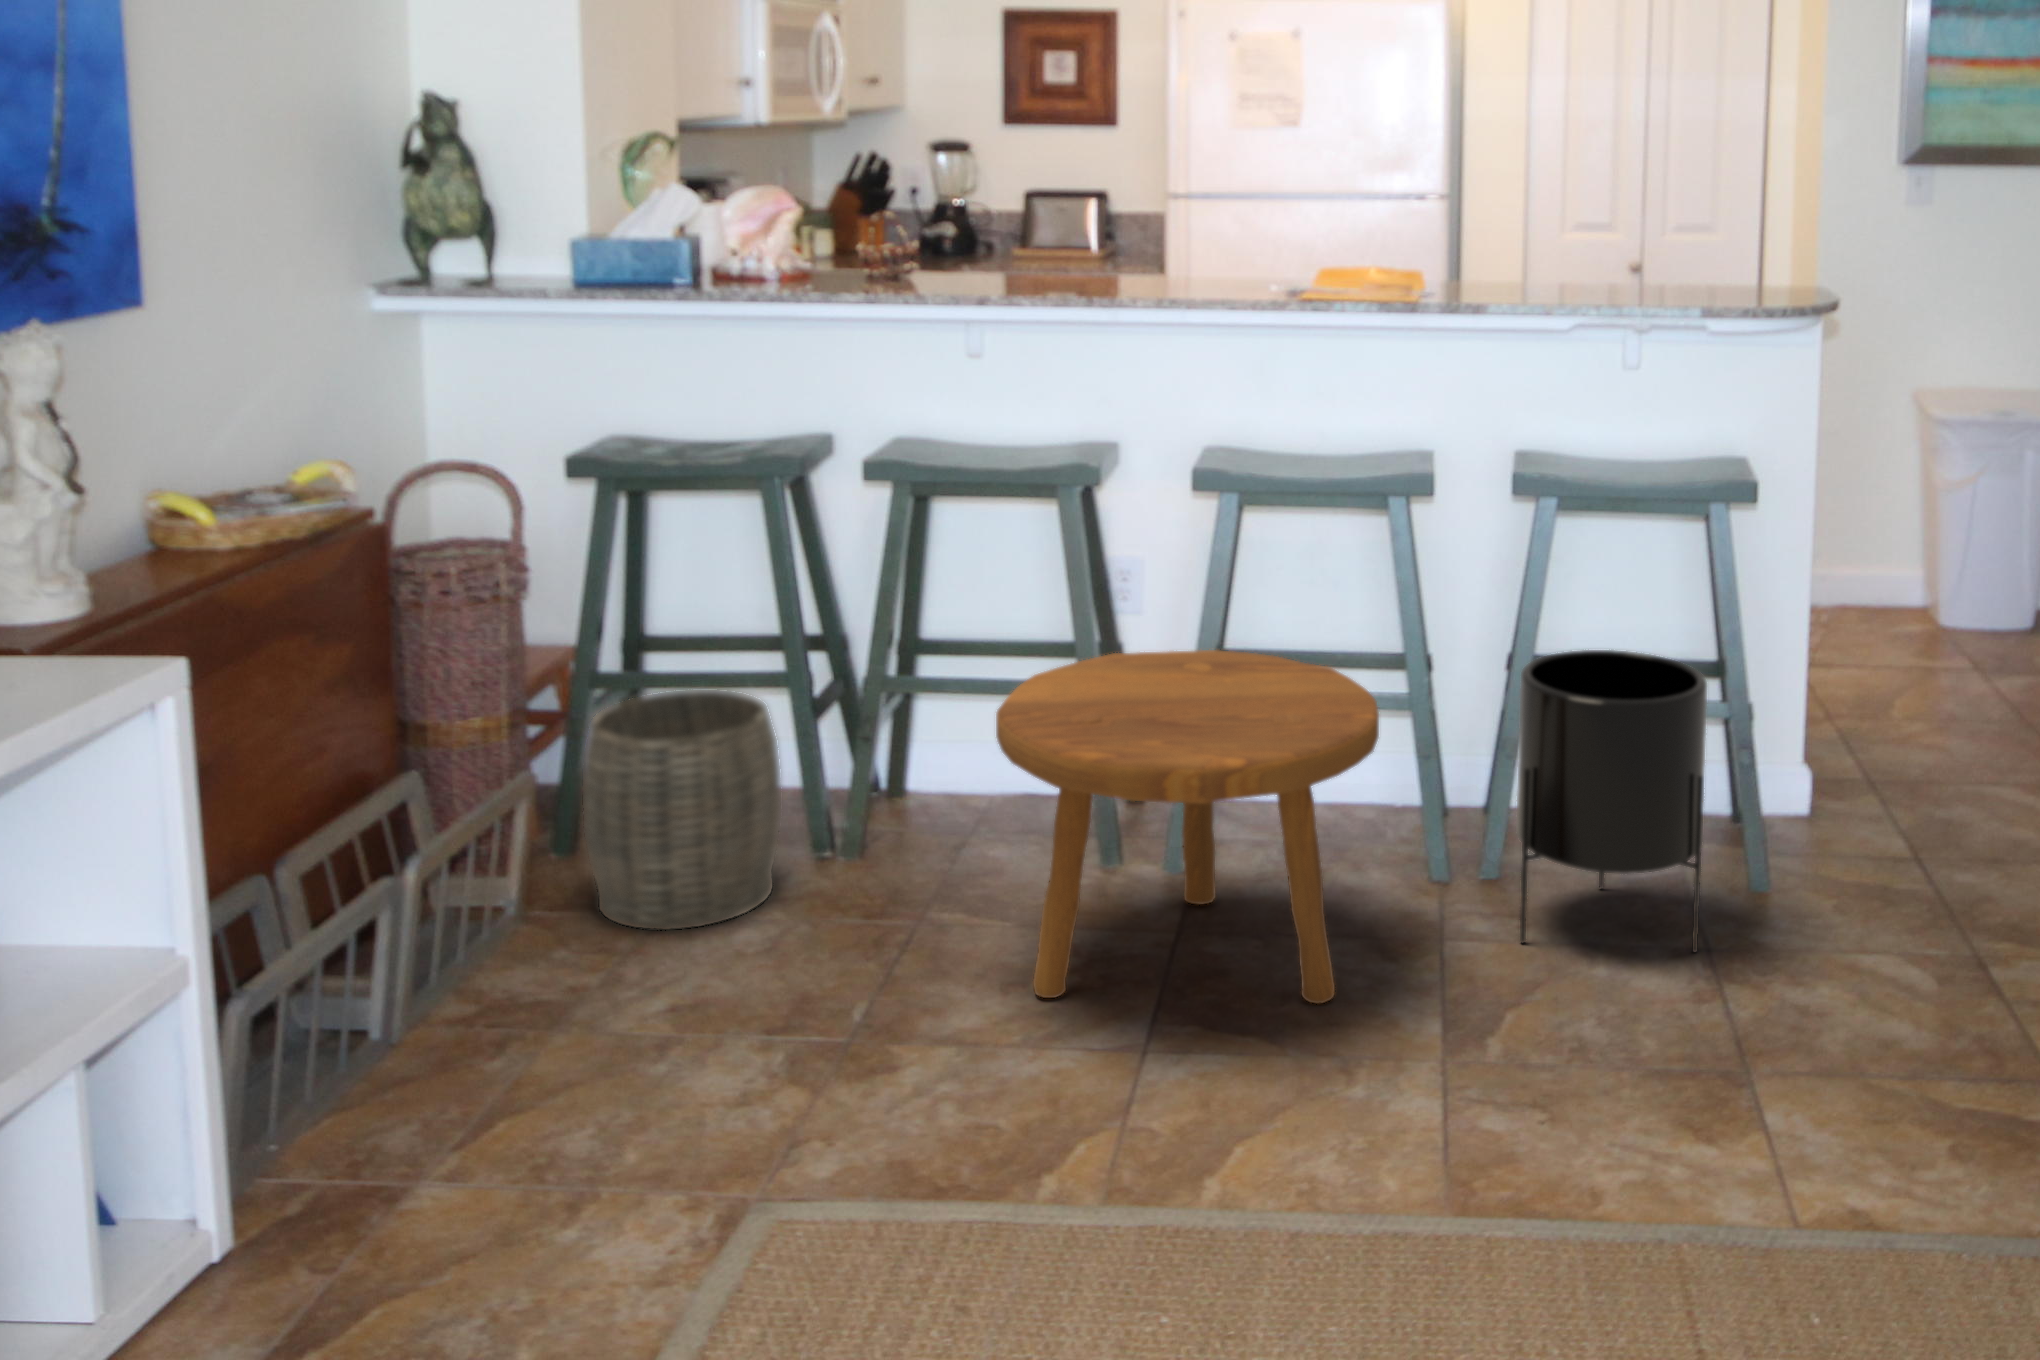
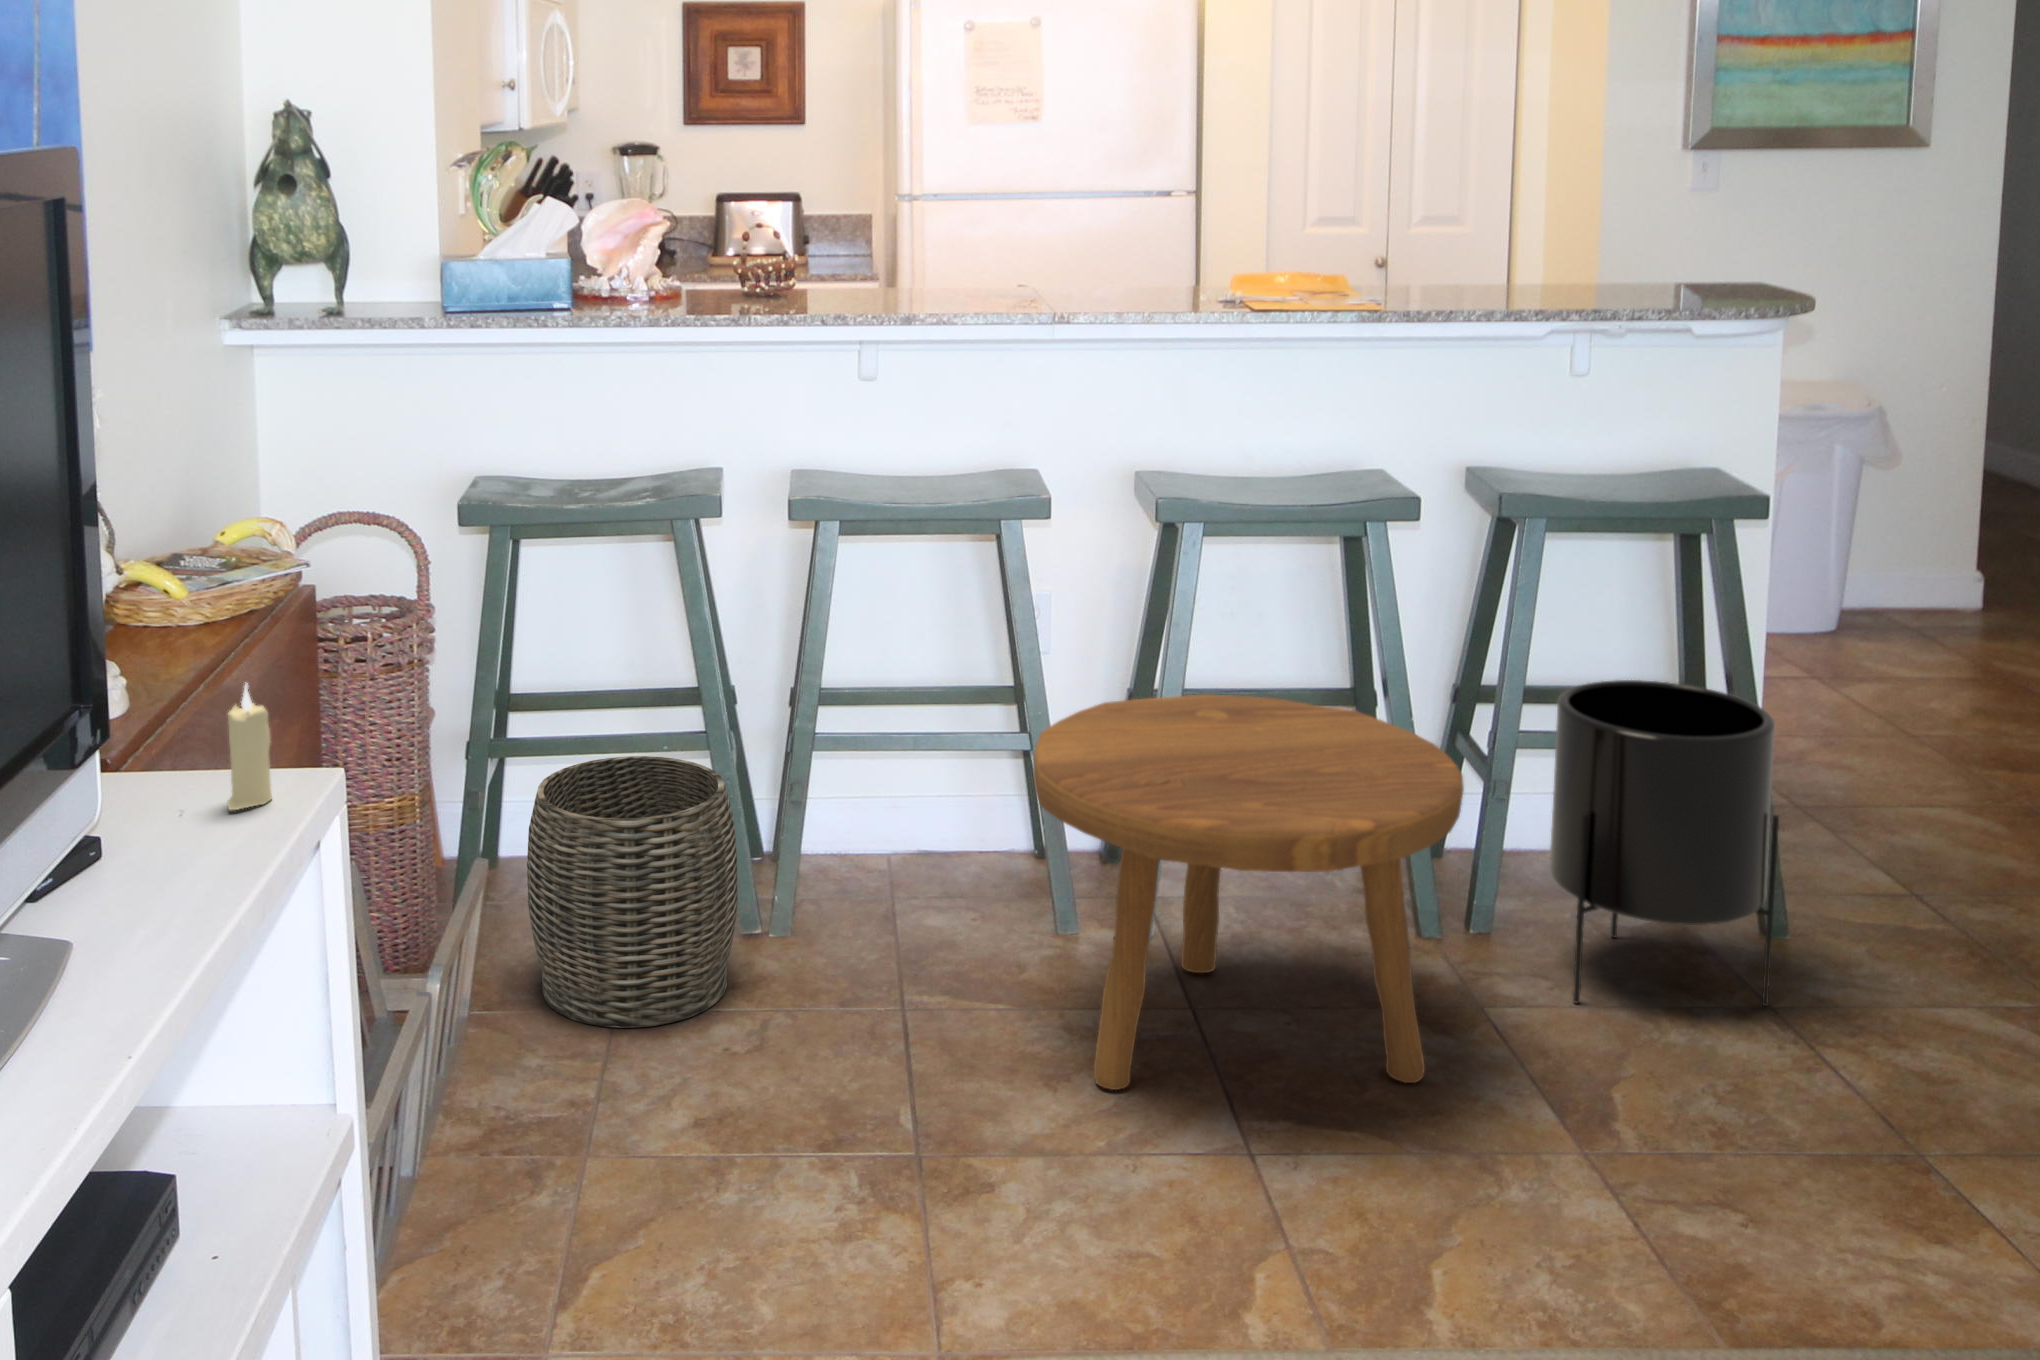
candle: none [44,584,93,693] -> present [228,684,272,810]

